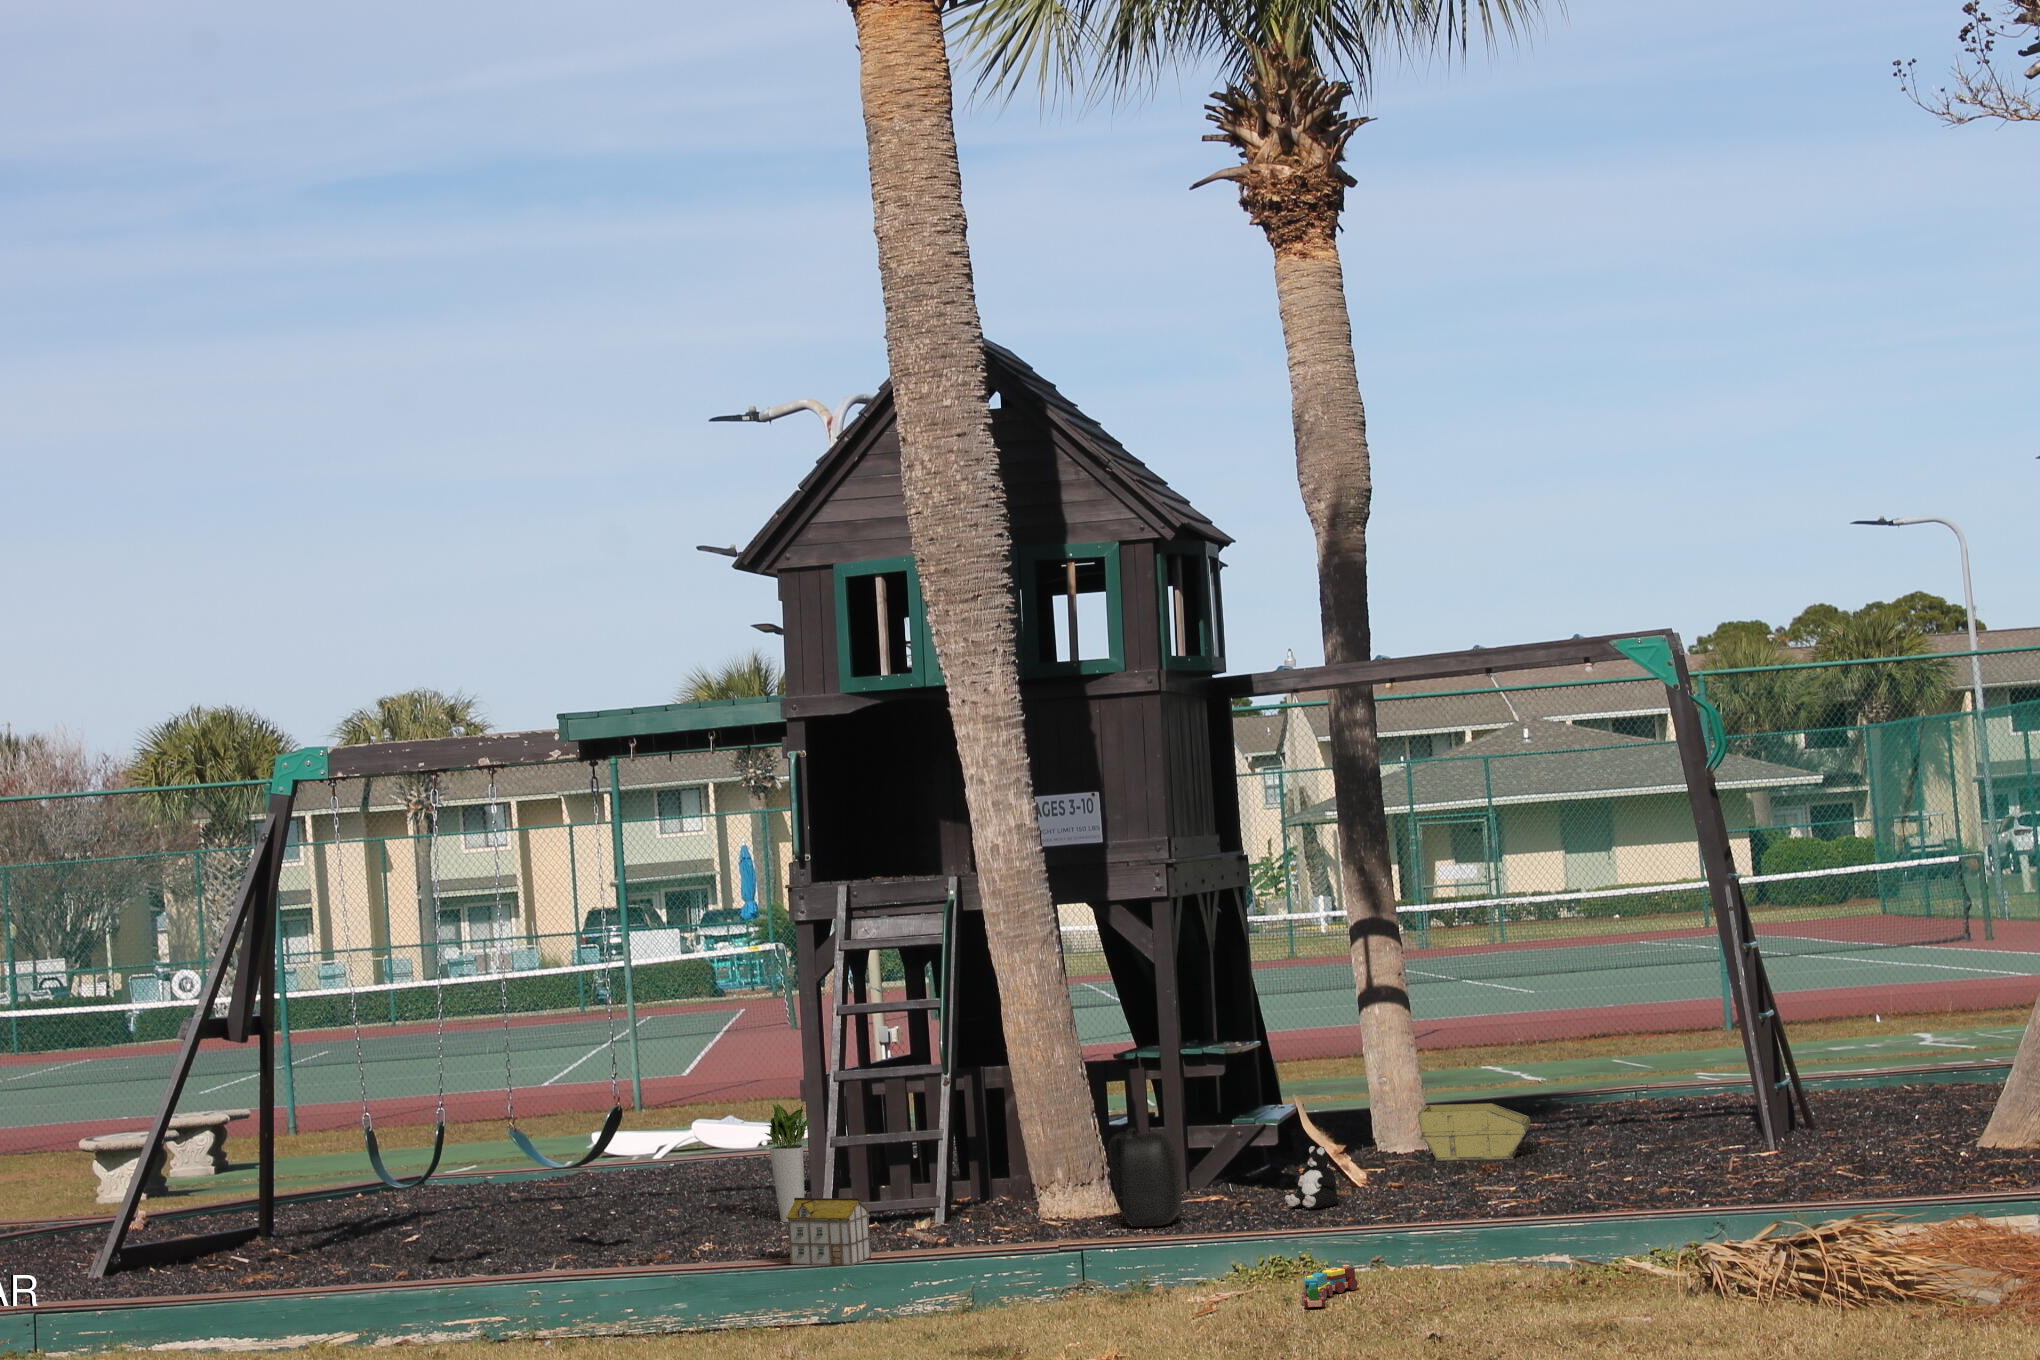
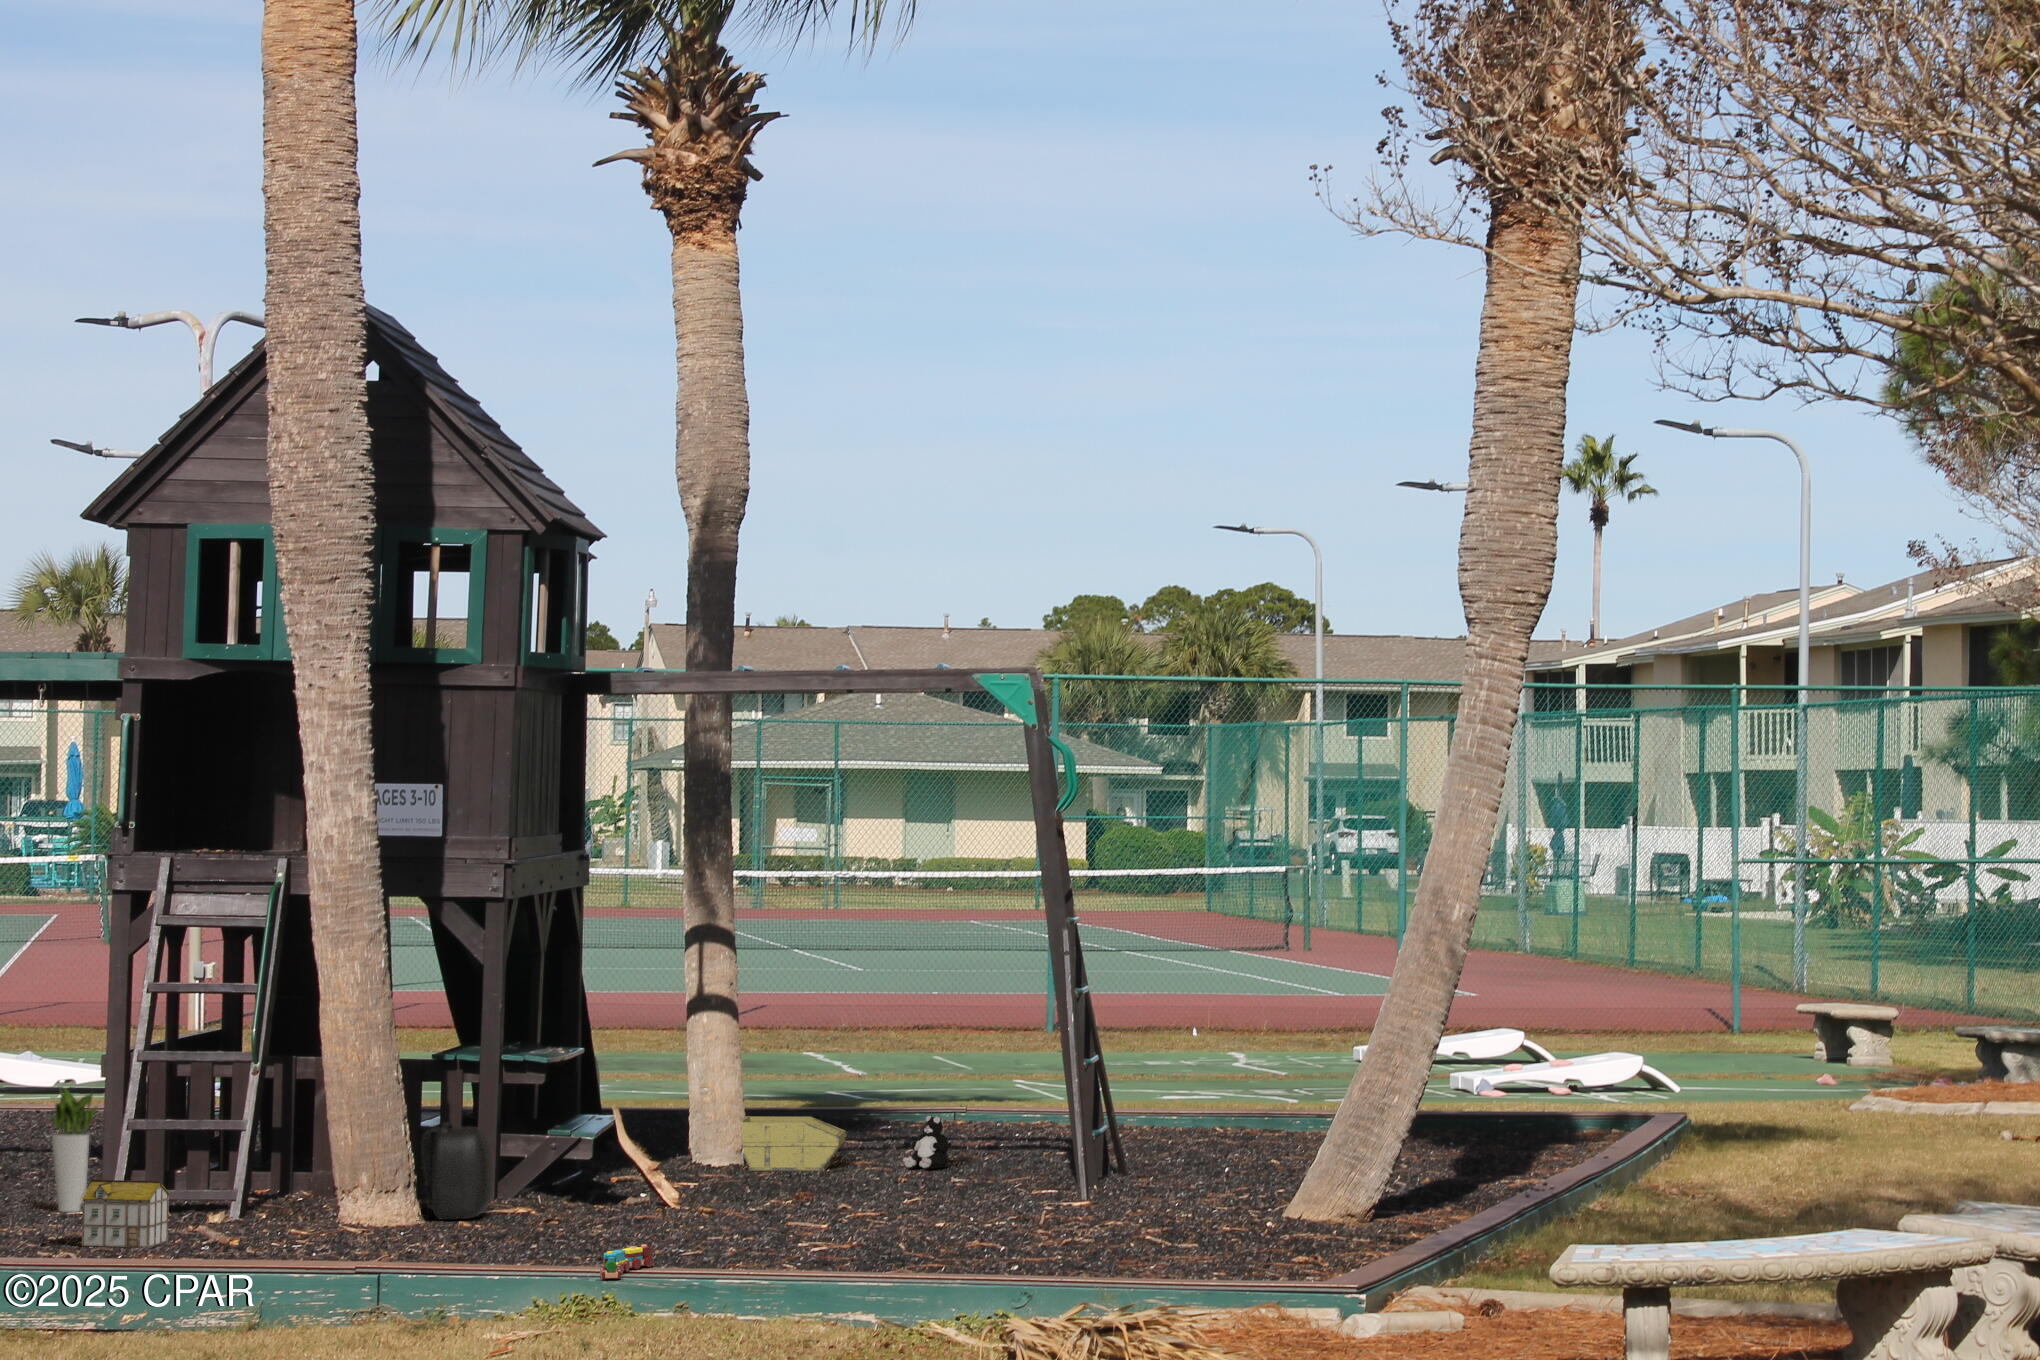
plush toy: present [1285,1146,1337,1209] -> present [903,1115,949,1169]

